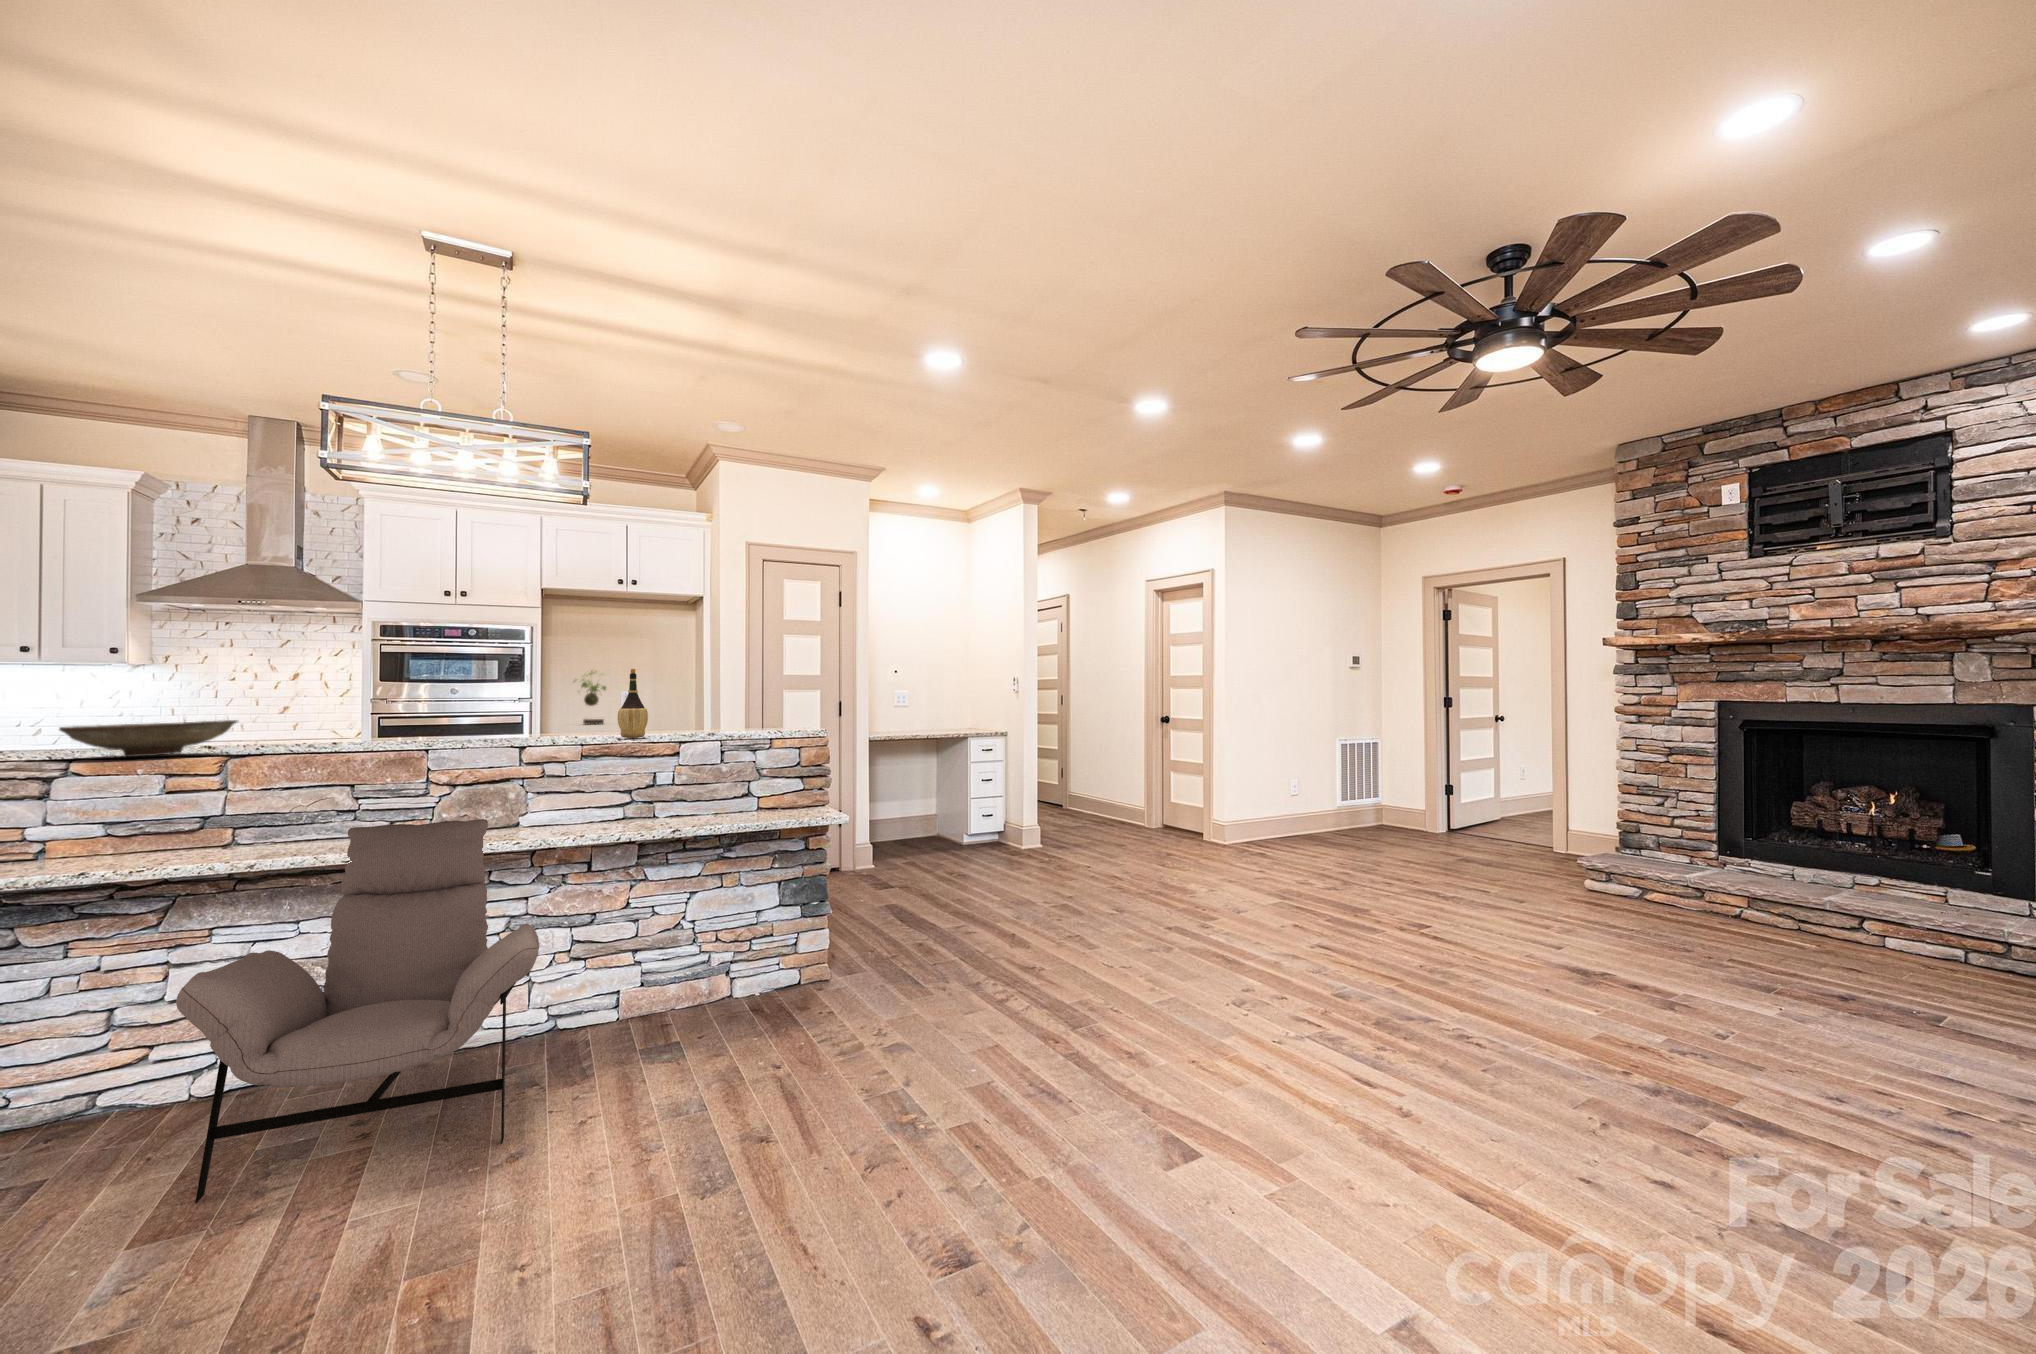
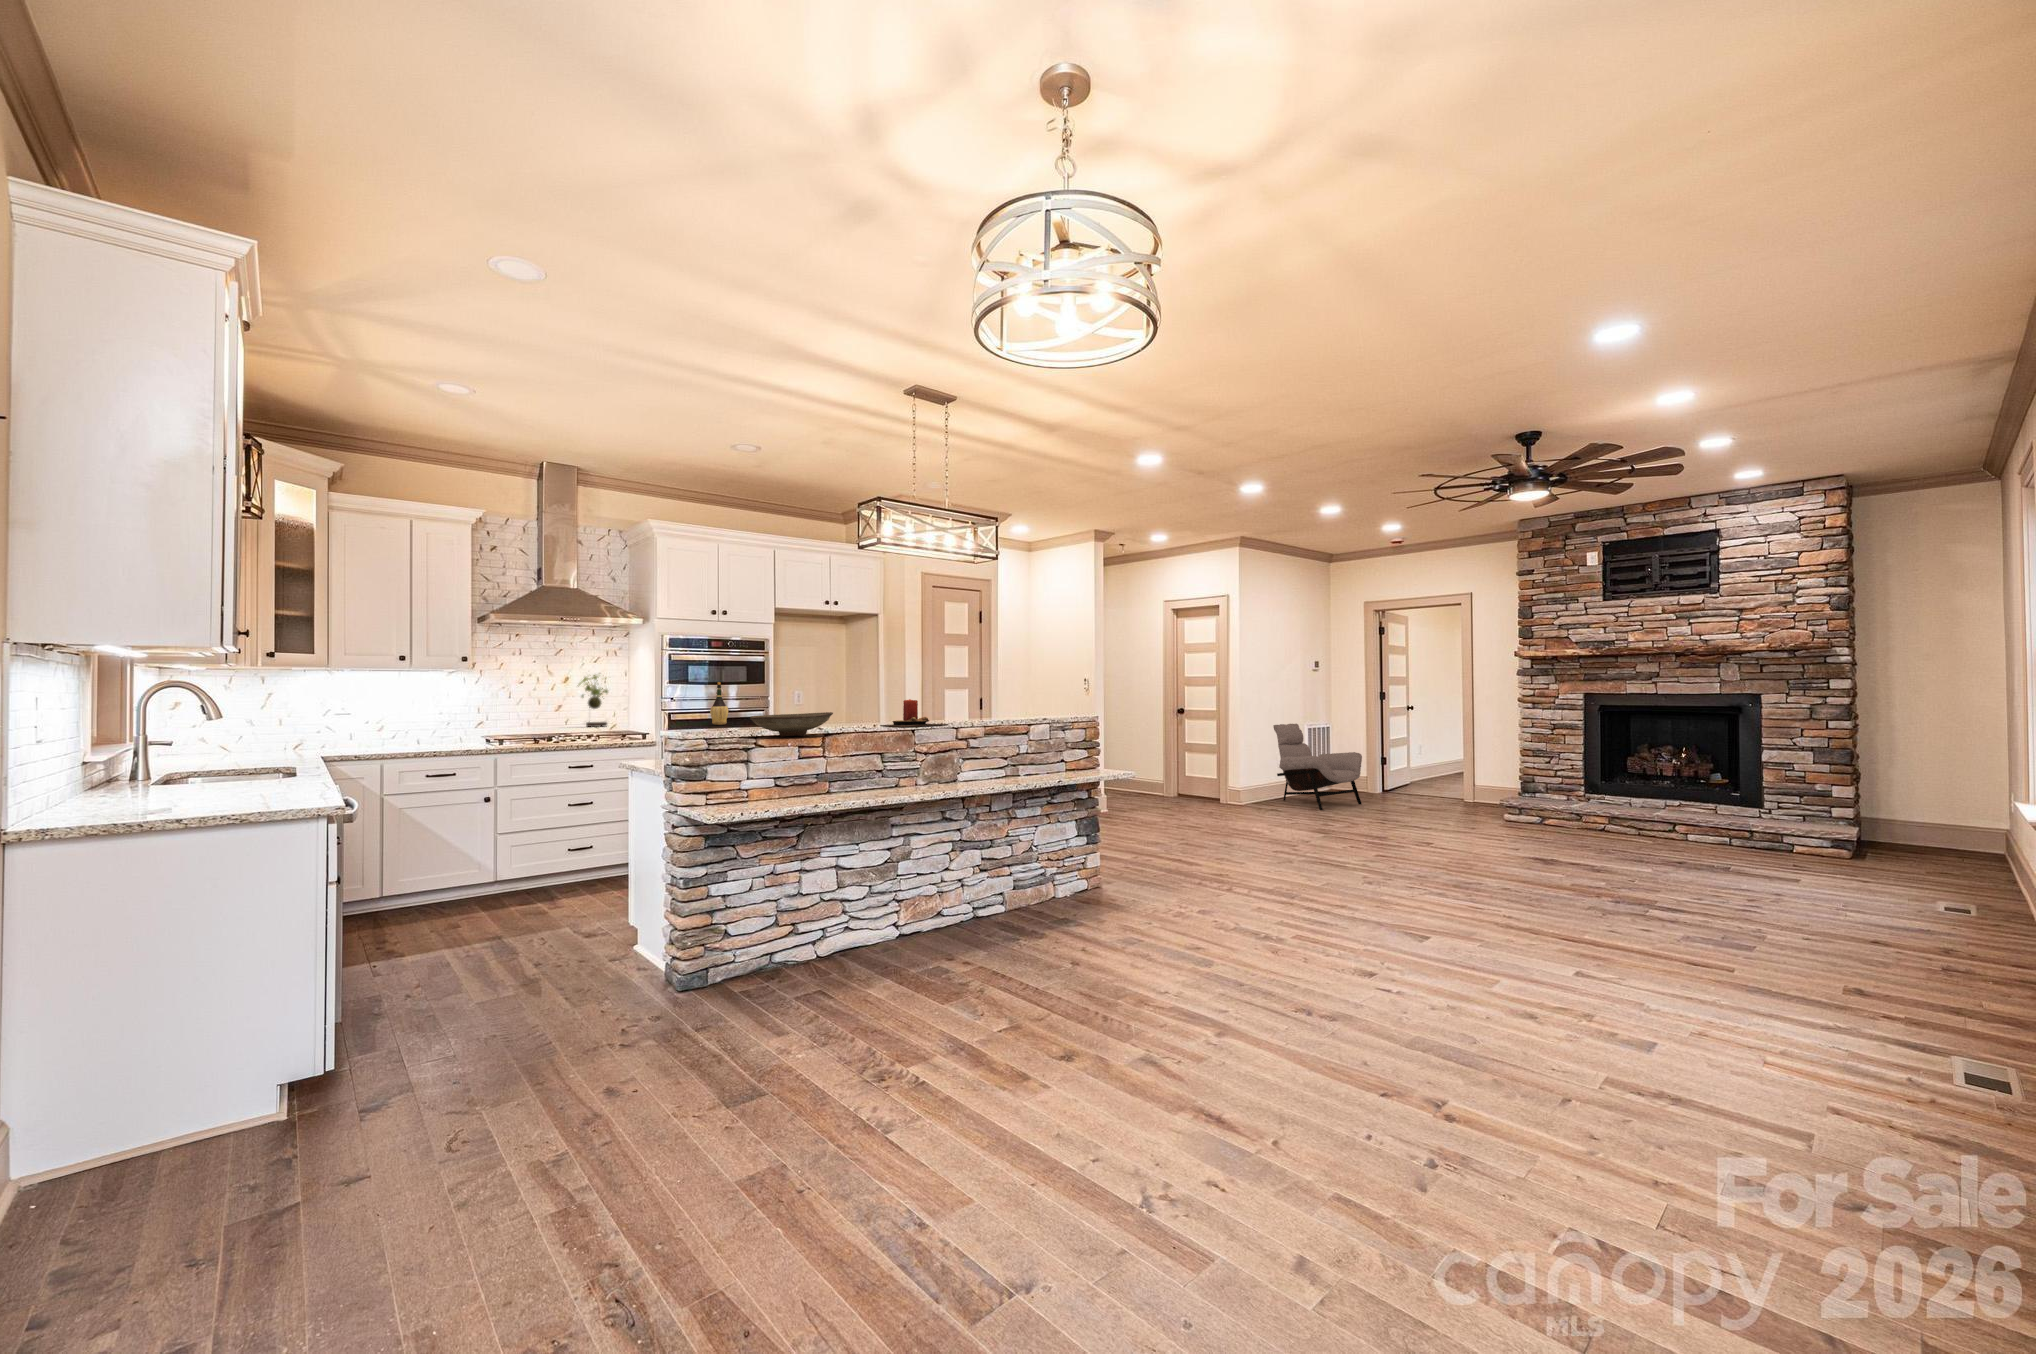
wine bottle: present [617,669,648,738] -> present [710,682,728,725]
plant: present [574,671,606,724] -> present [579,675,608,727]
candle: none [493,701,581,742] -> present [880,699,948,727]
lounge chair: present [176,819,539,1203] -> present [1273,724,1362,810]

